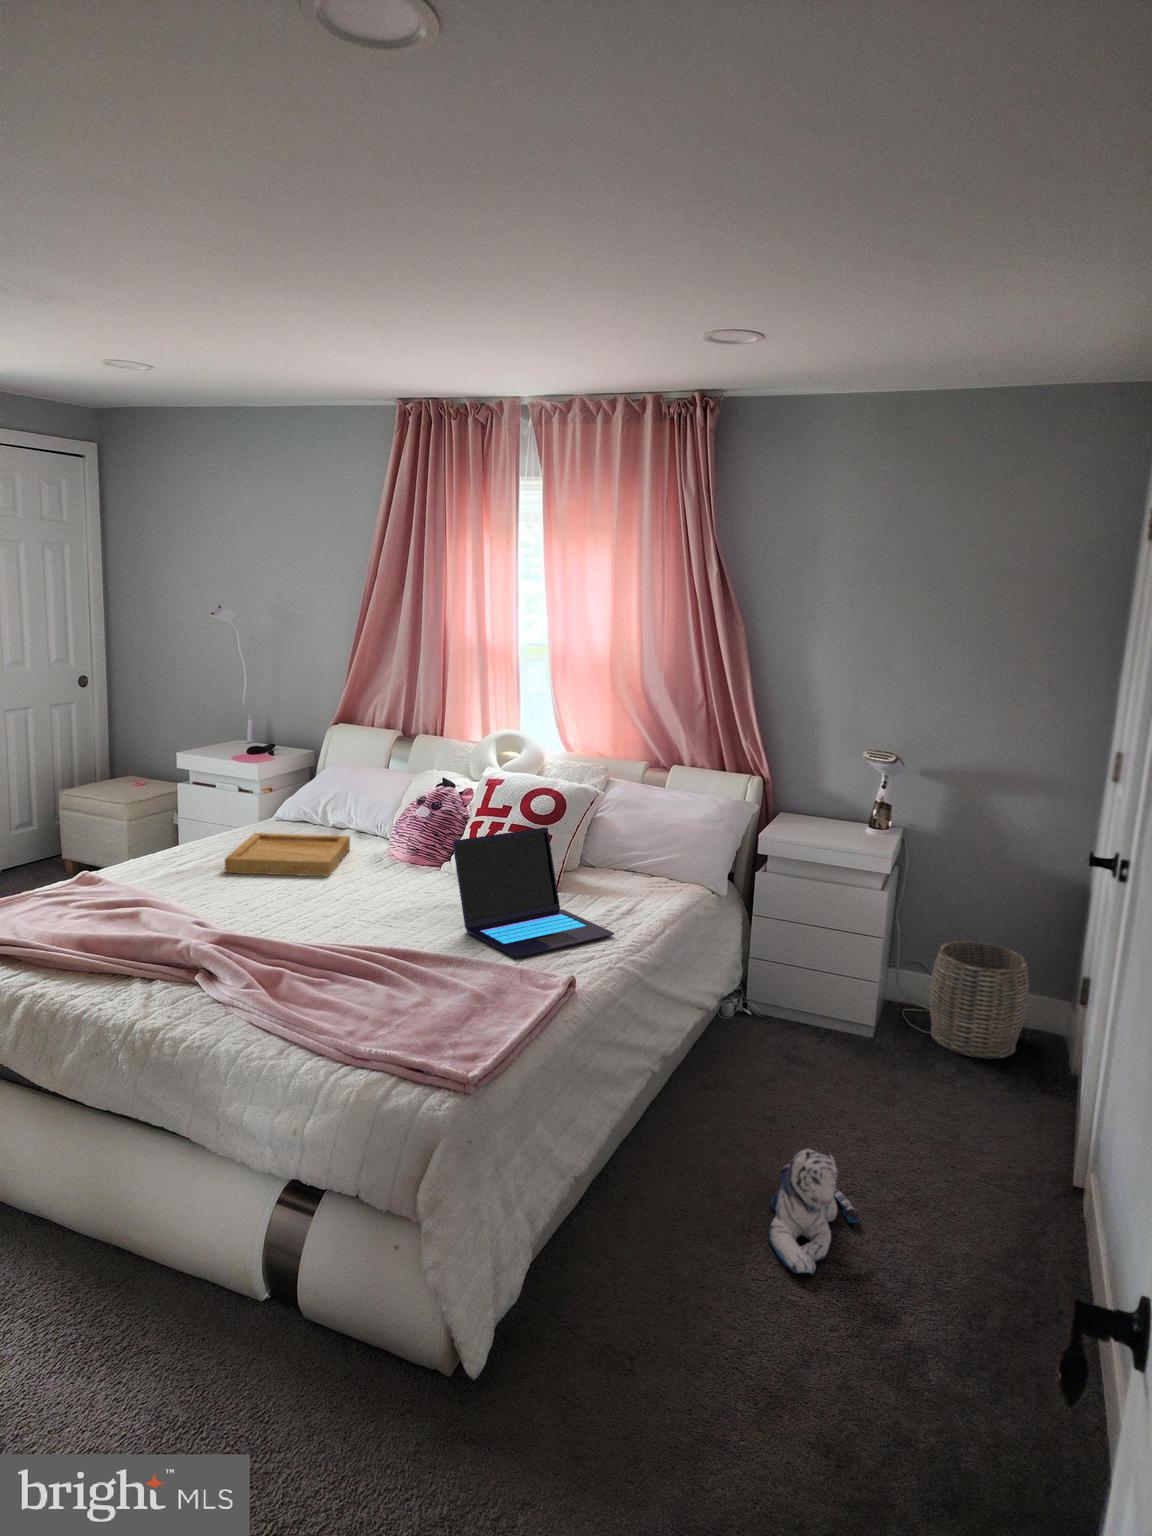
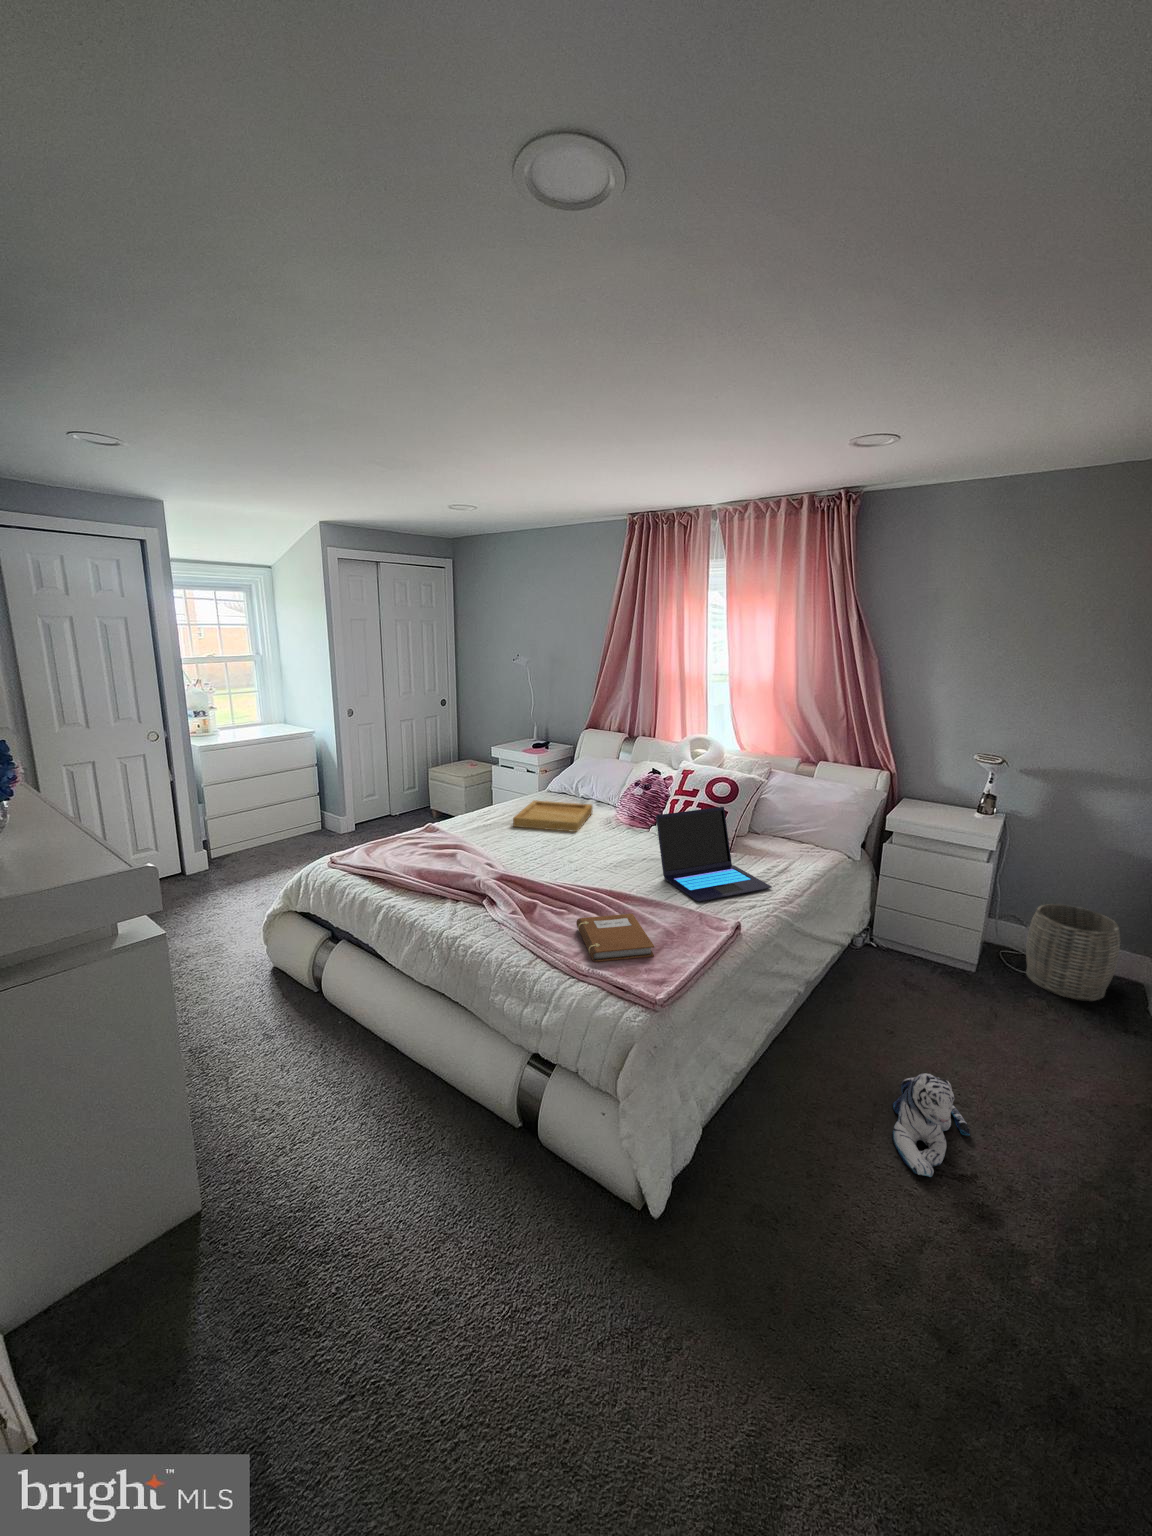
notebook: none [345,976,460,1040] -> present [576,914,654,962]

